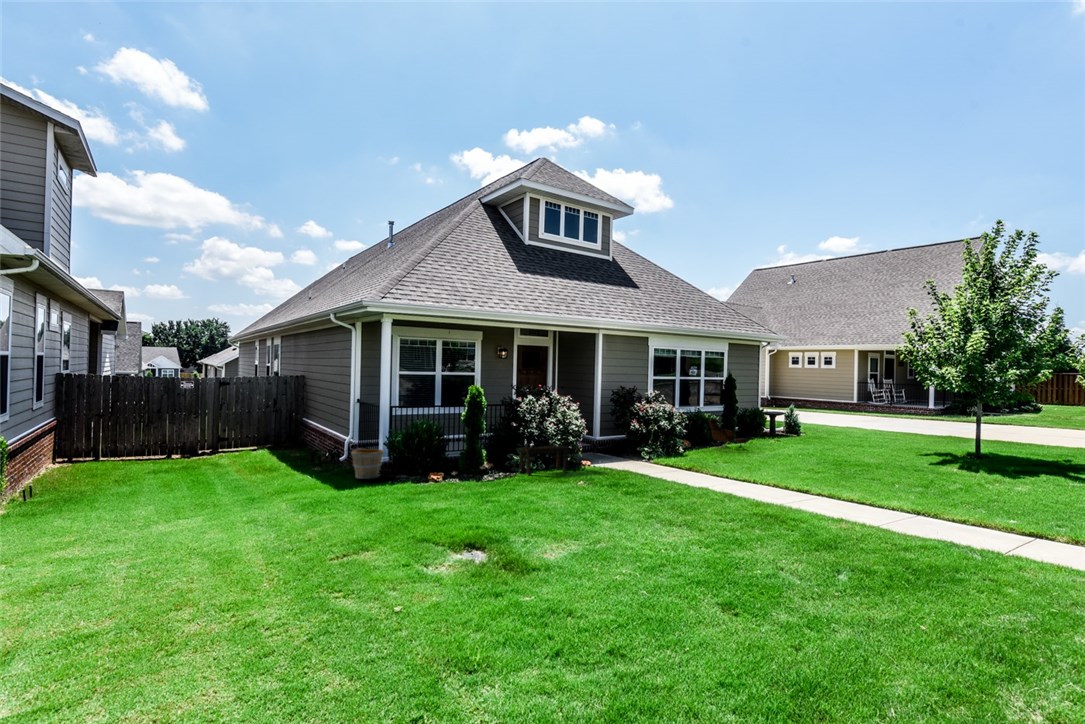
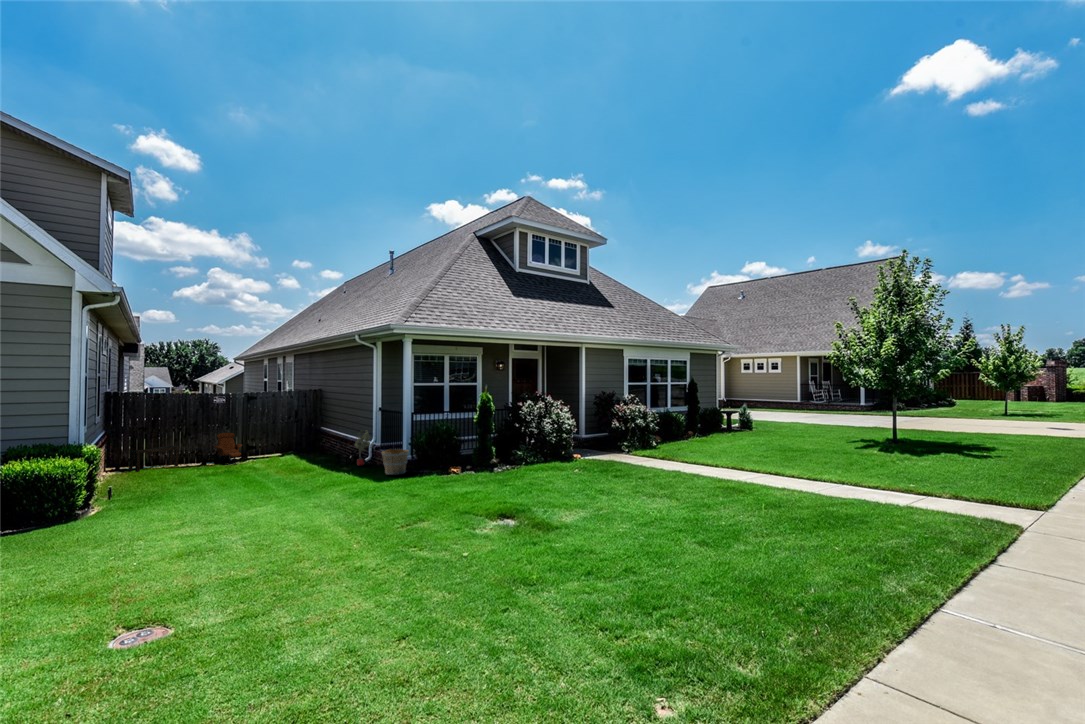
lounge chair: present [709,418,747,449] -> present [214,433,242,464]
potted tree: none [327,424,351,465] -> present [355,430,371,466]
bench: present [520,445,569,475] -> present [129,446,179,472]

